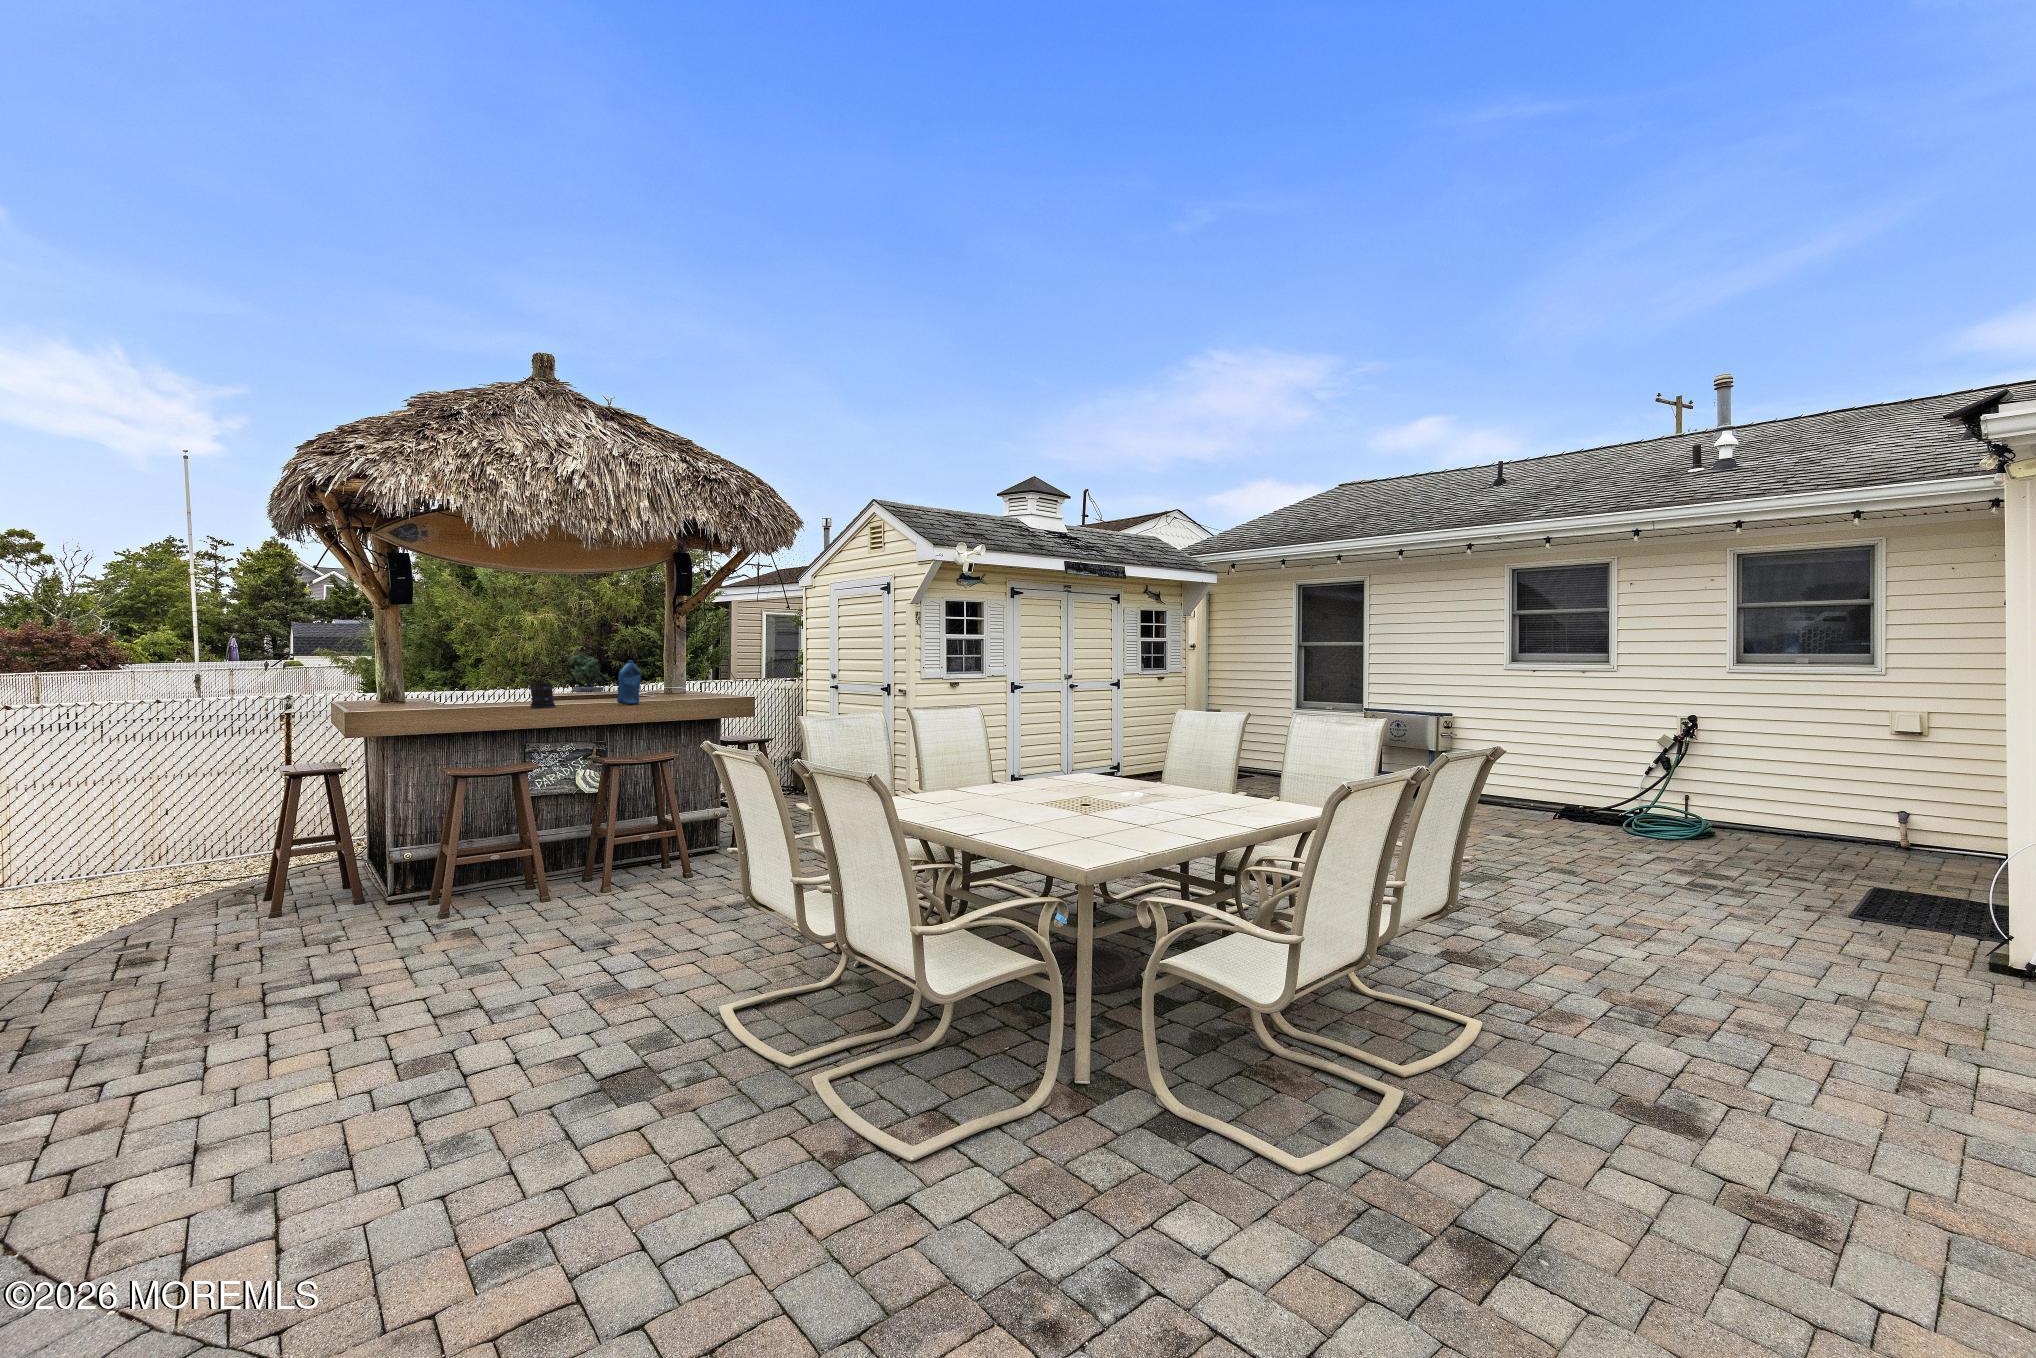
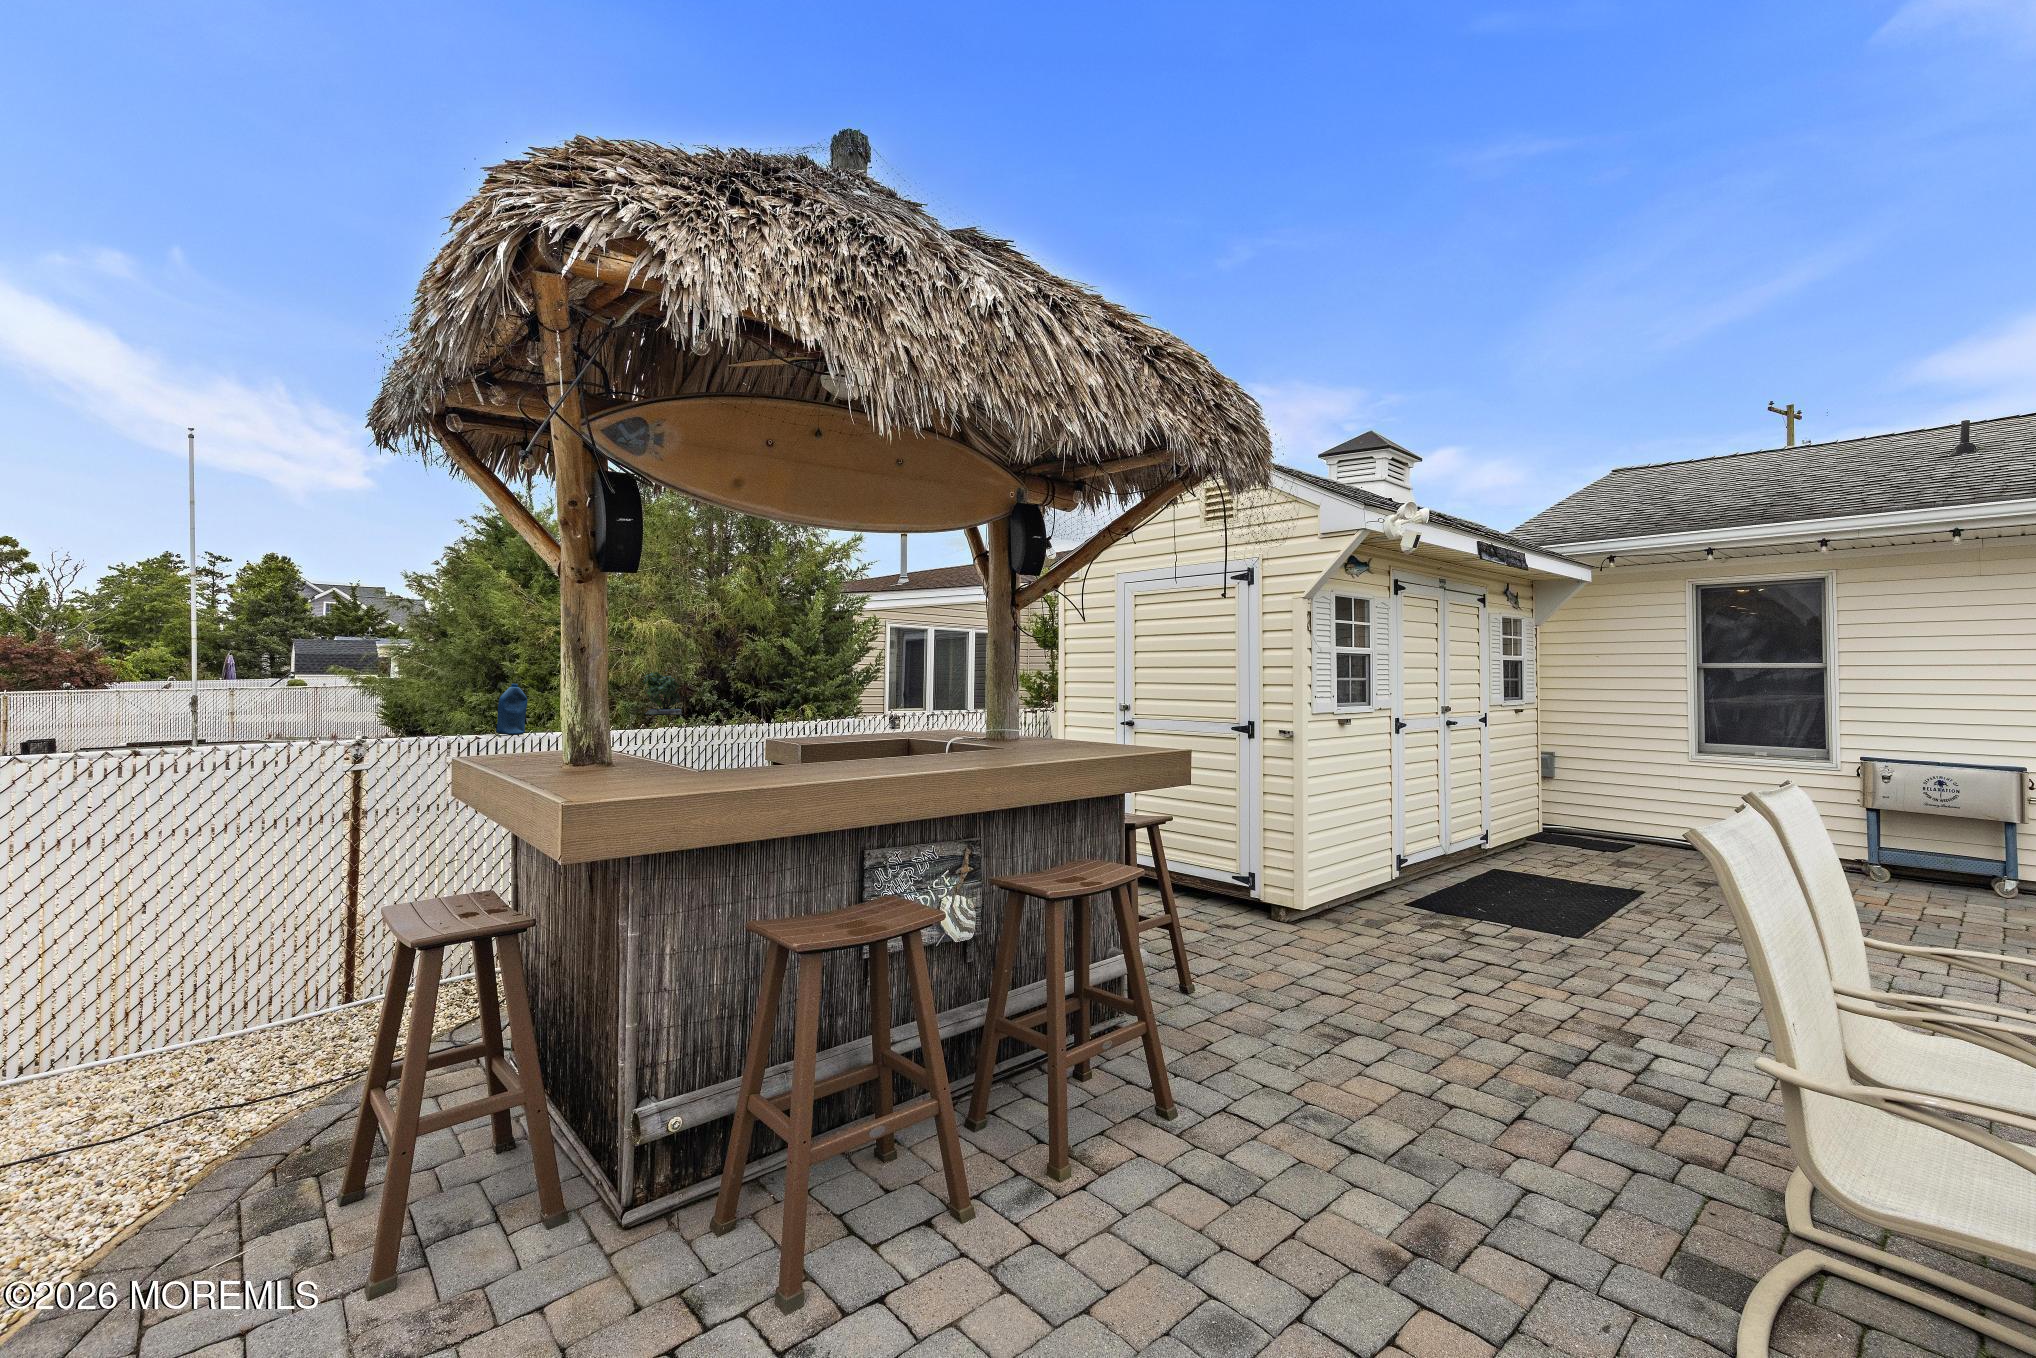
bottle: present [617,660,641,704] -> present [496,684,528,735]
beer mug: present [530,683,556,707] -> none [644,710,676,741]

